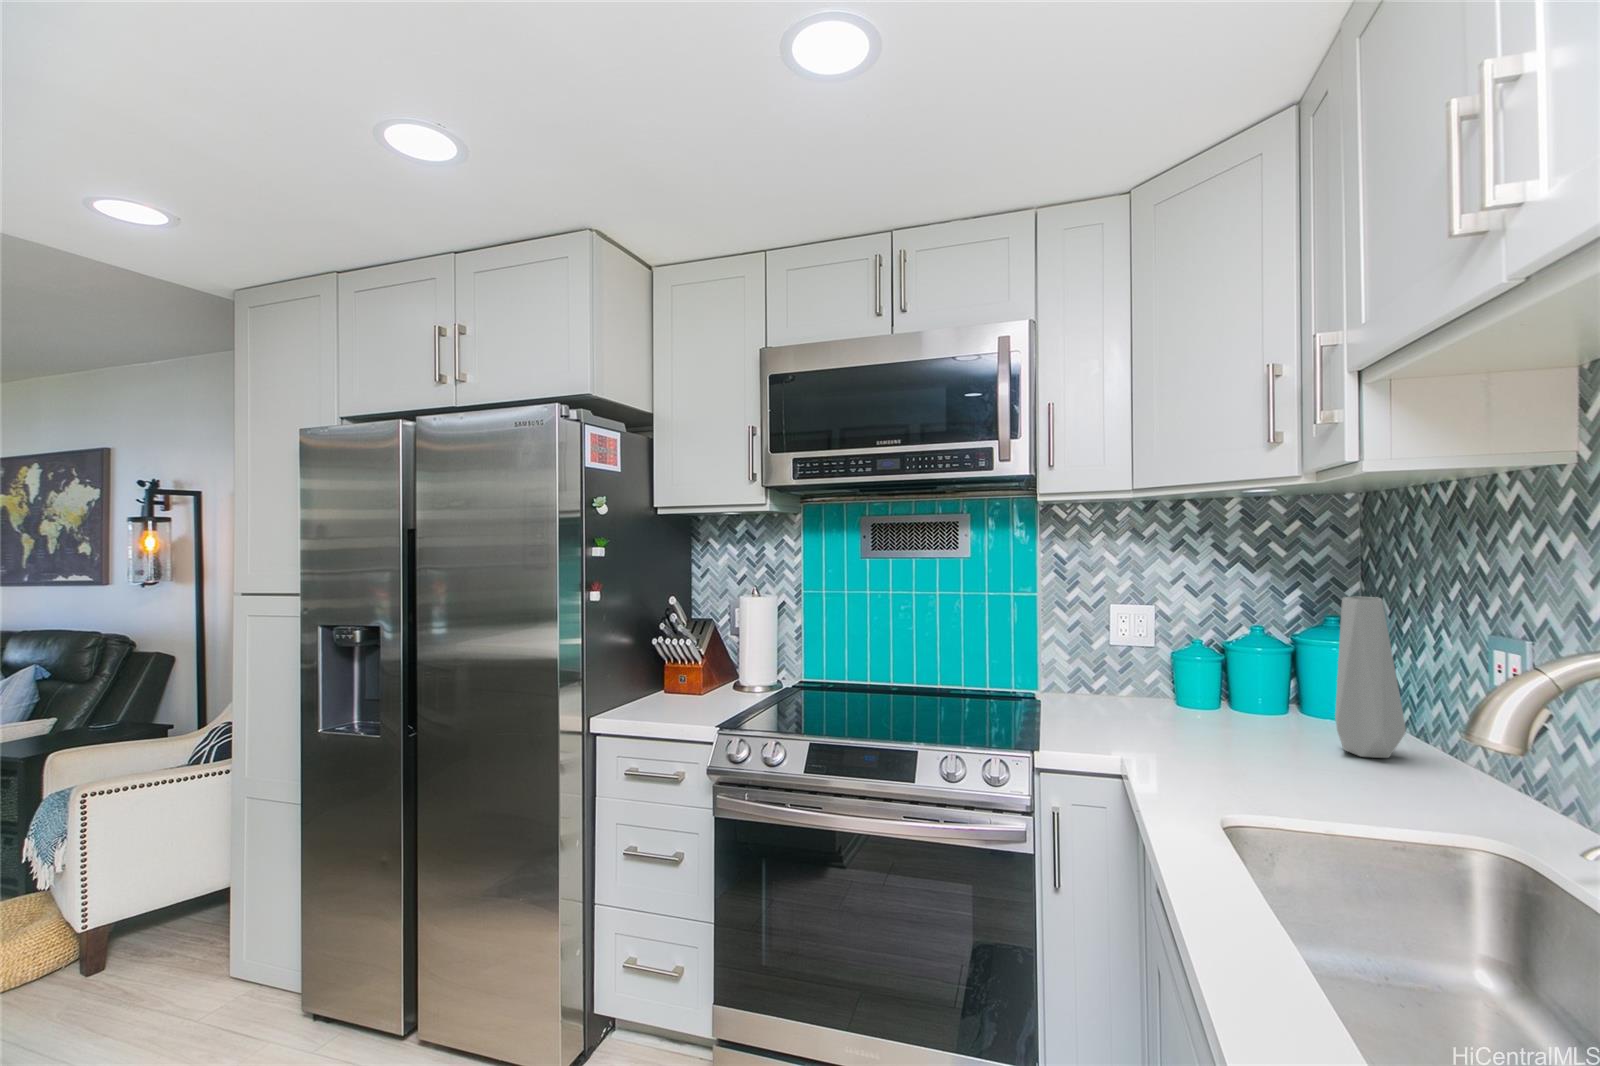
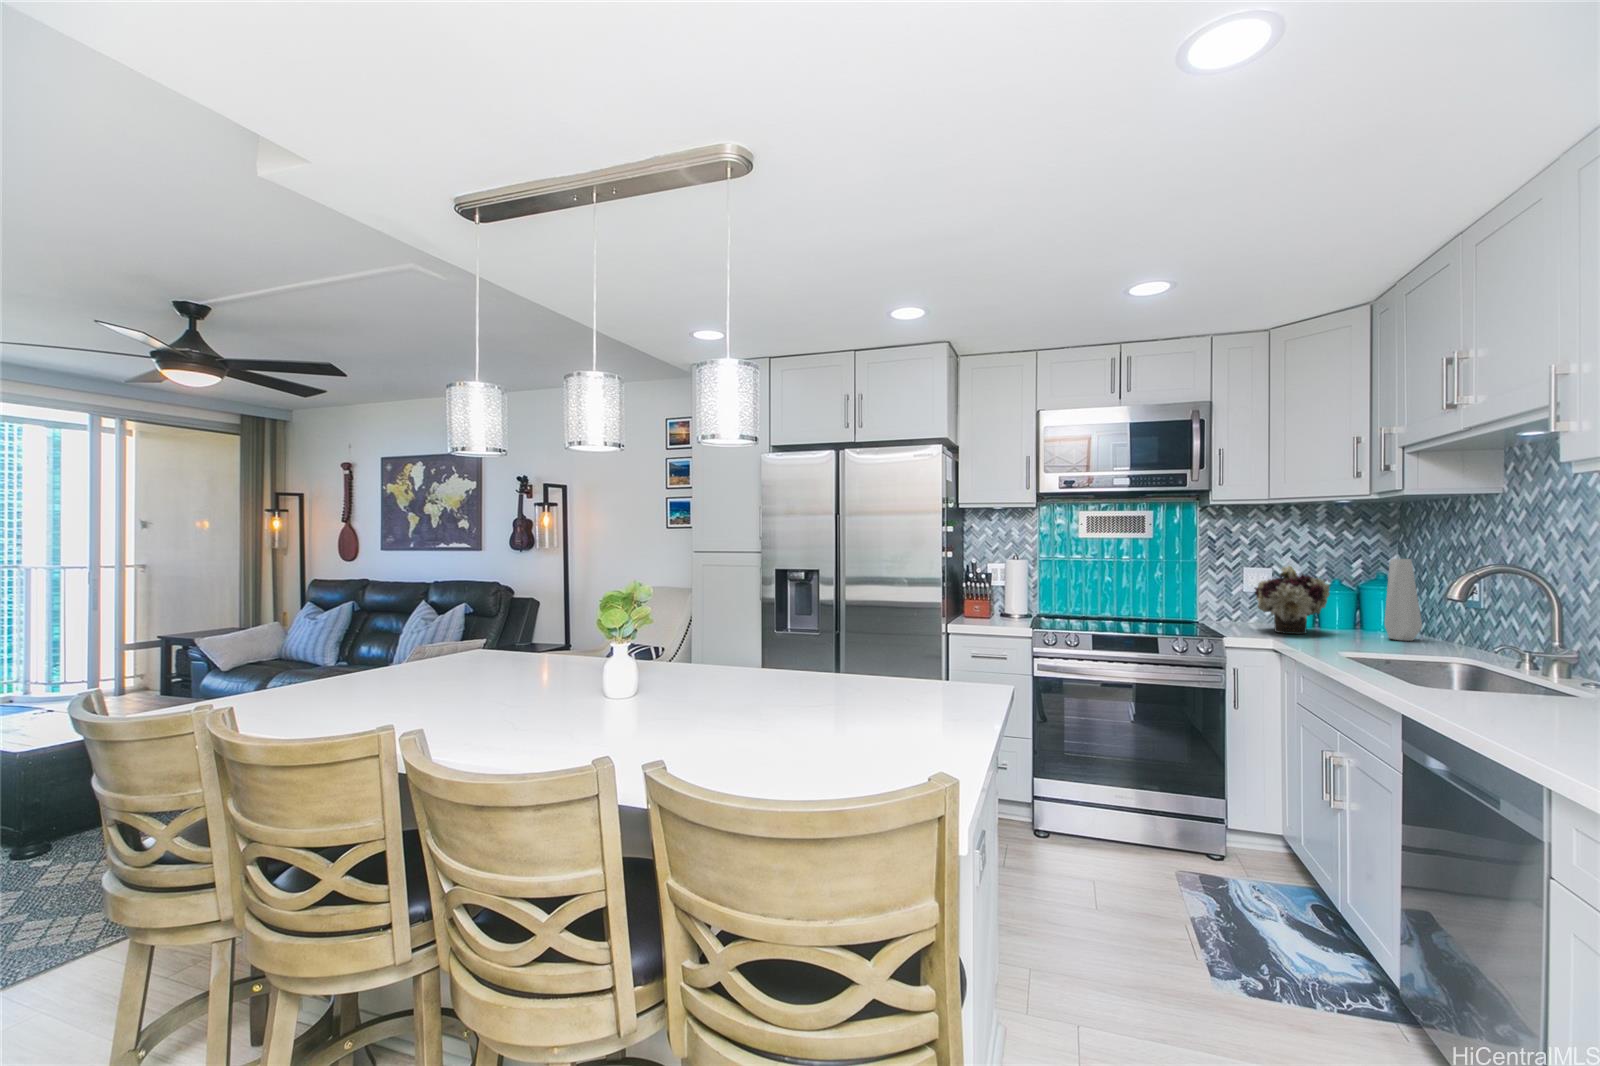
flower arrangement: none [1118,604,1239,732] -> present [1254,566,1329,634]

